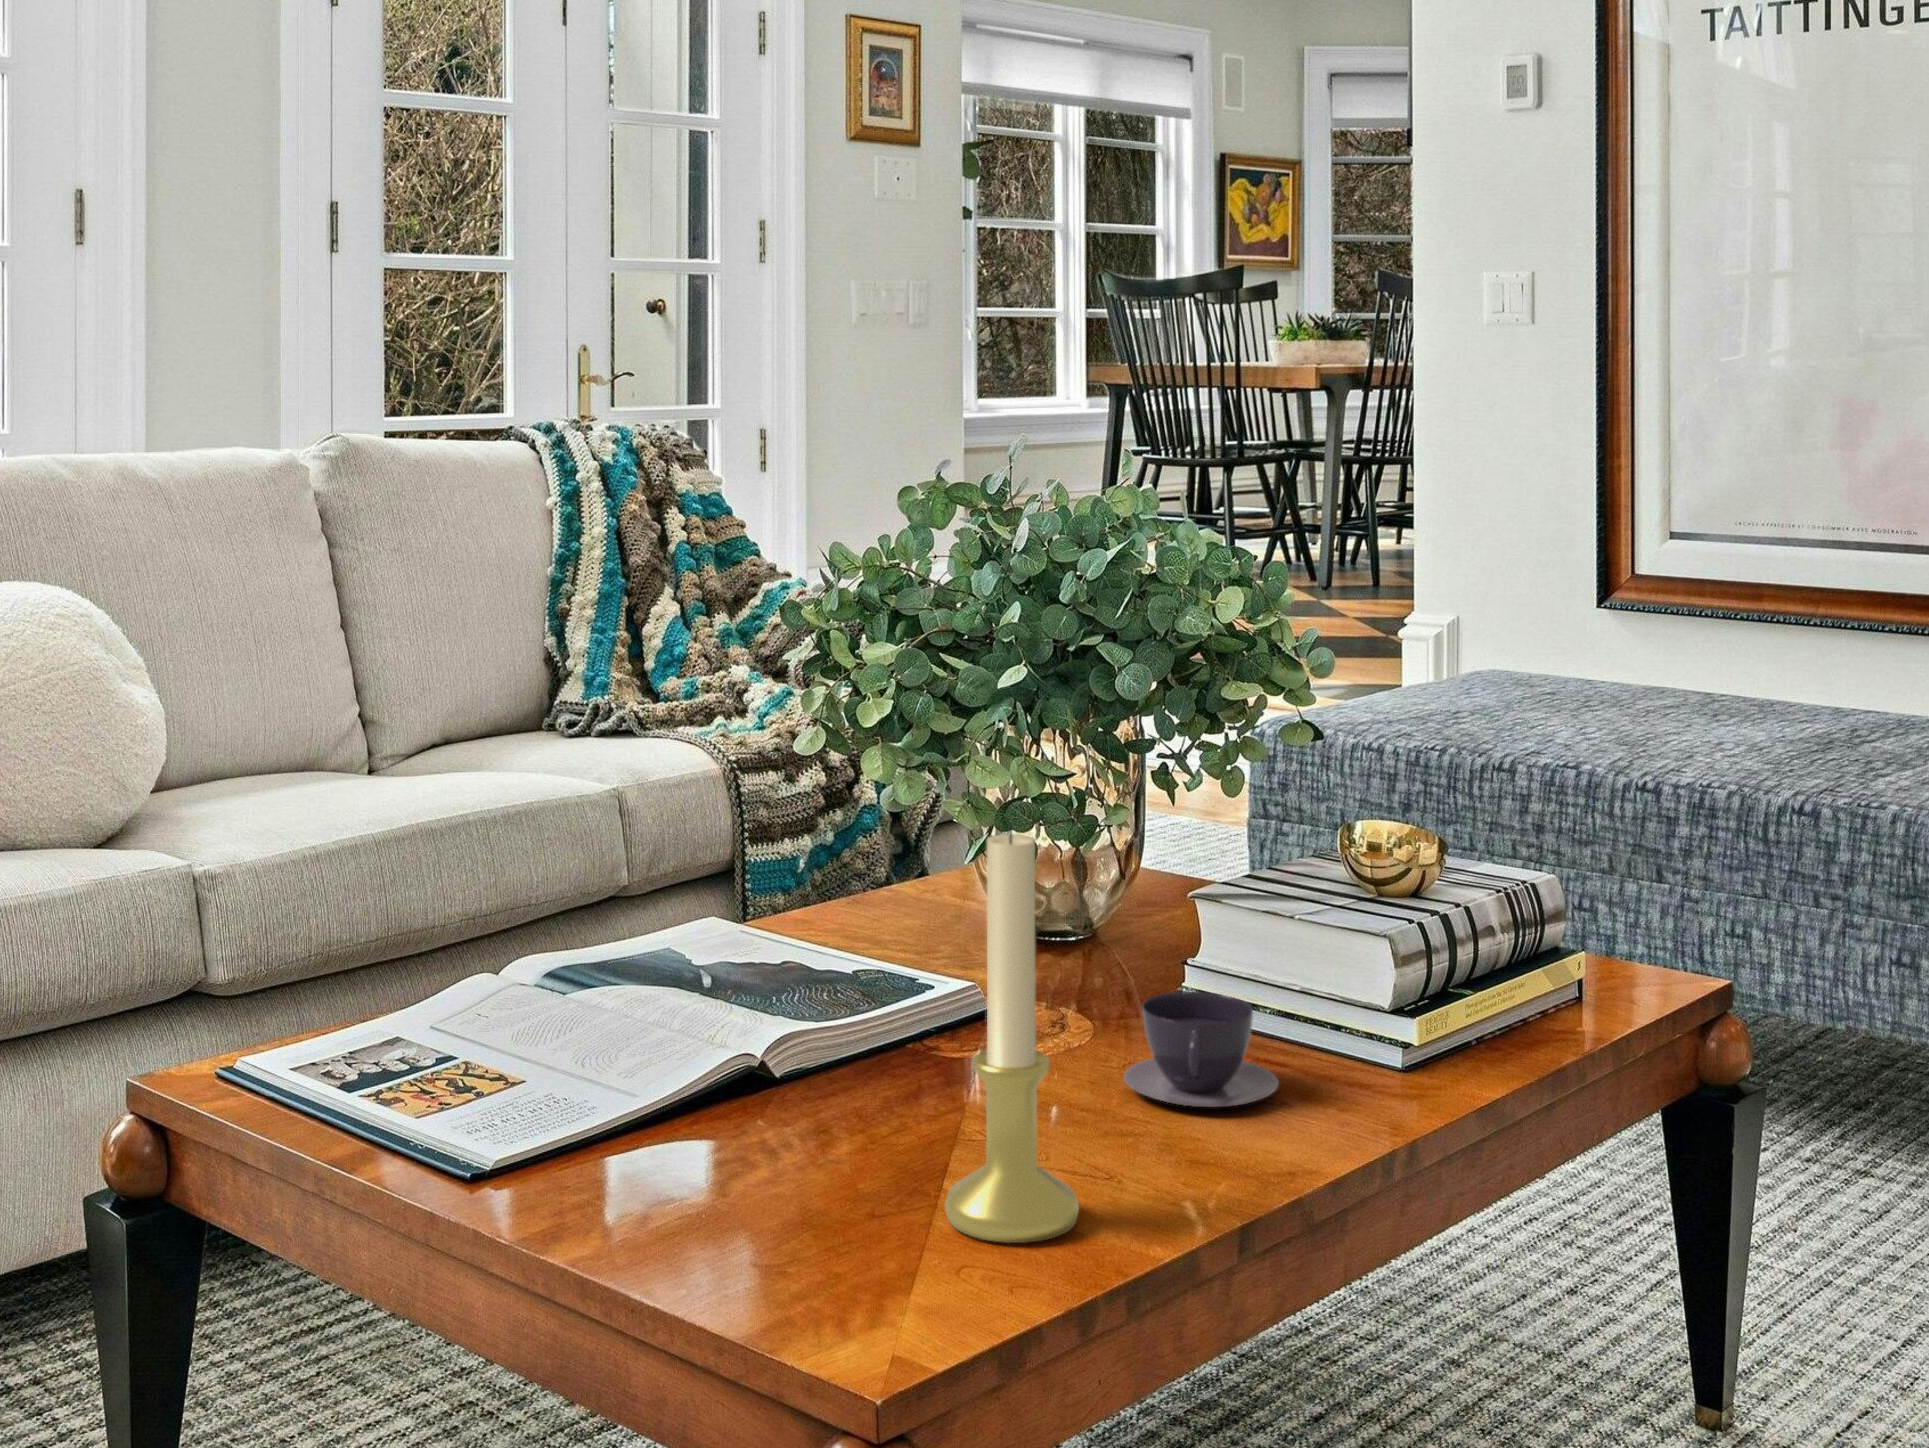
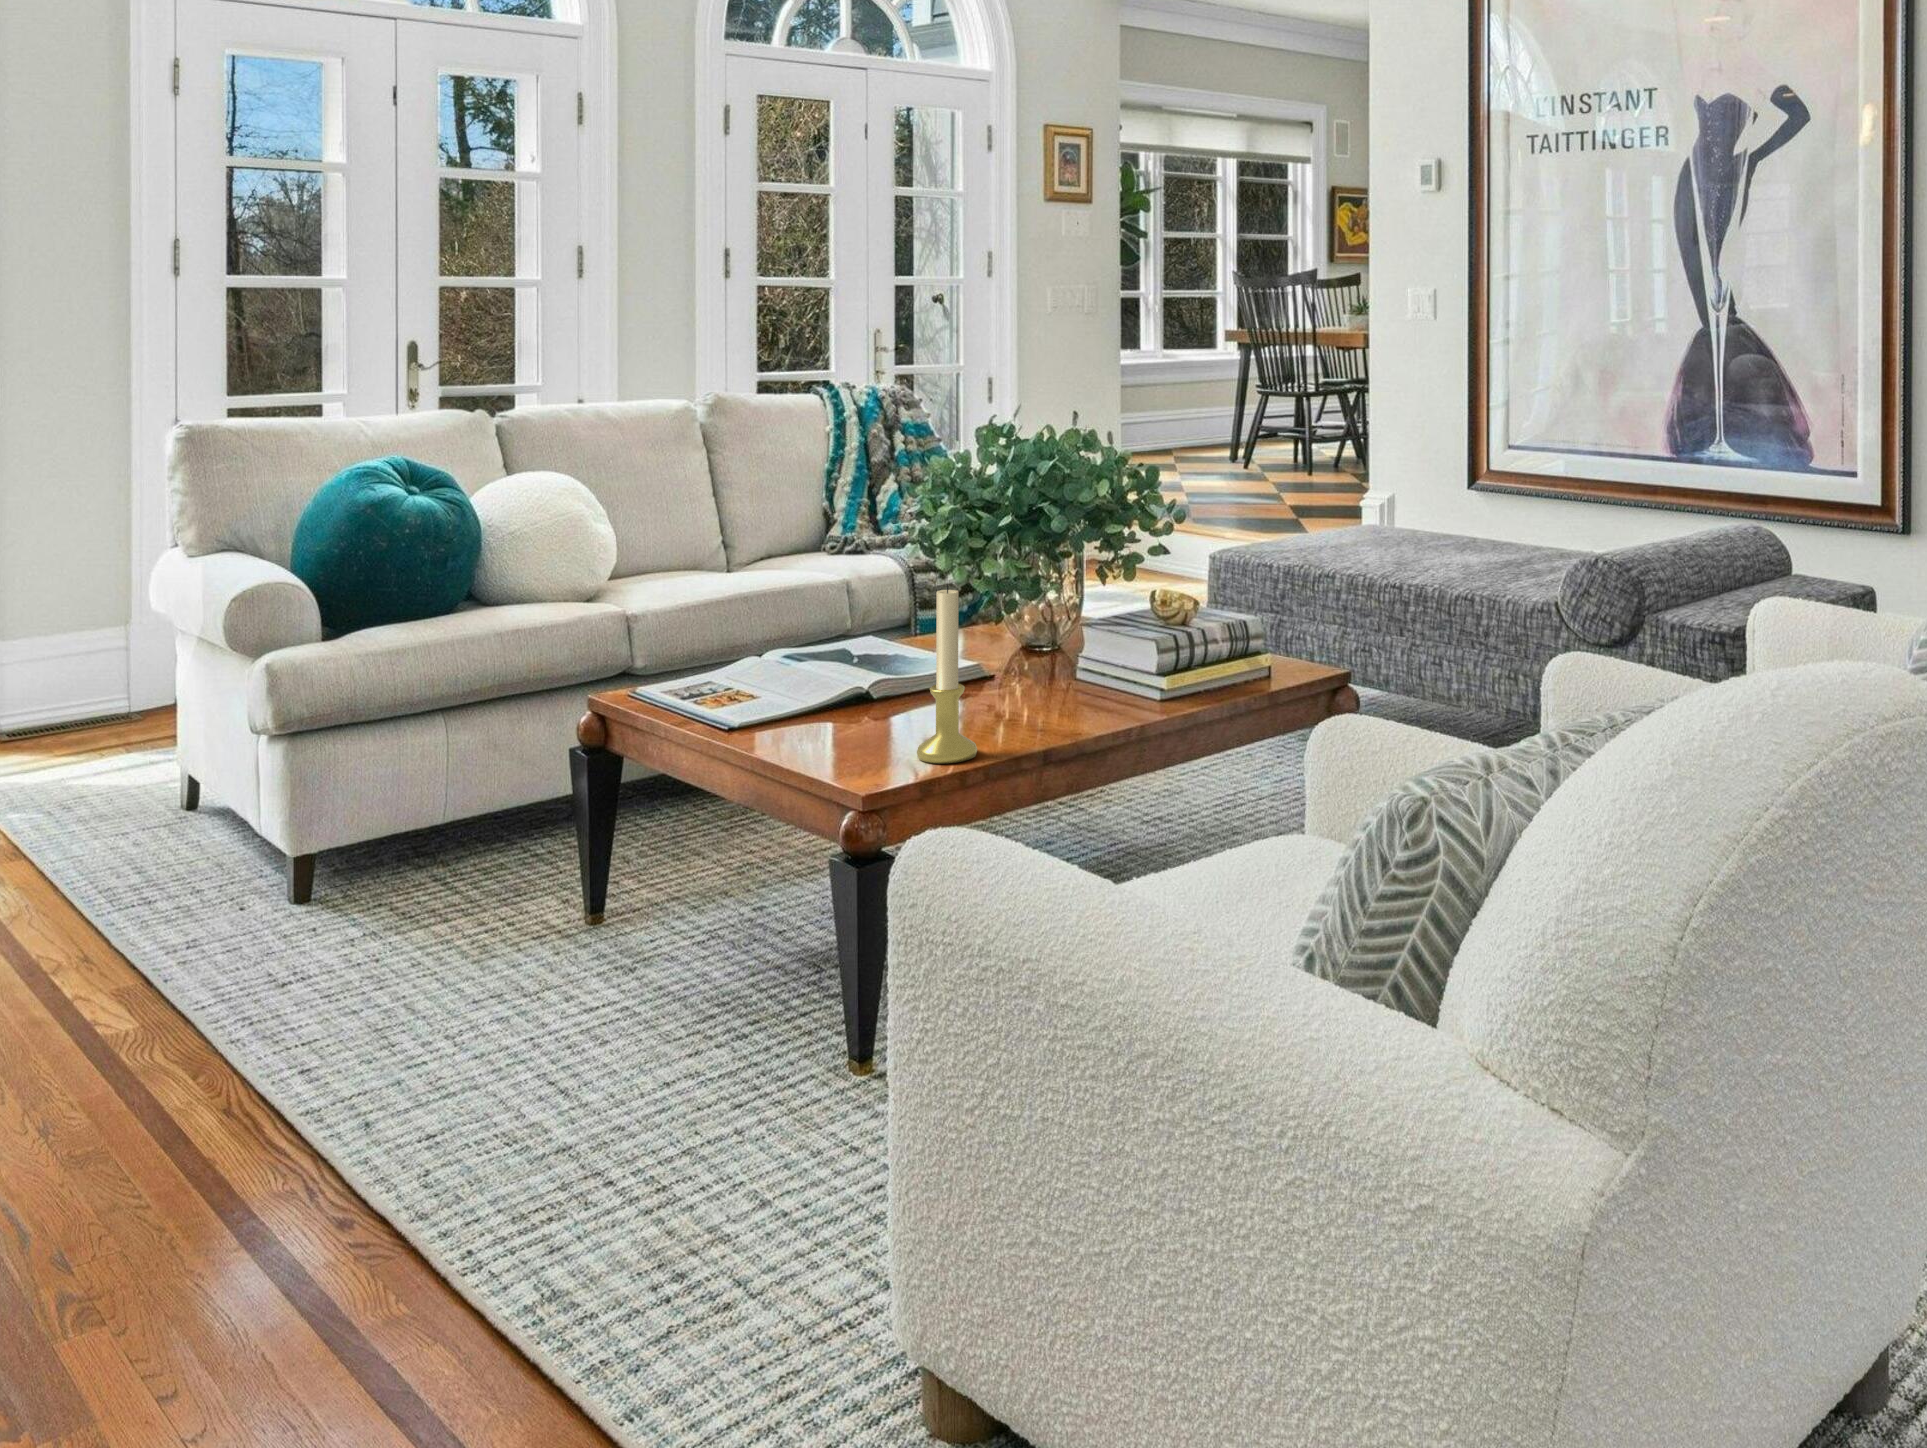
teacup: present [1124,992,1279,1107] -> none [1030,669,1102,717]

